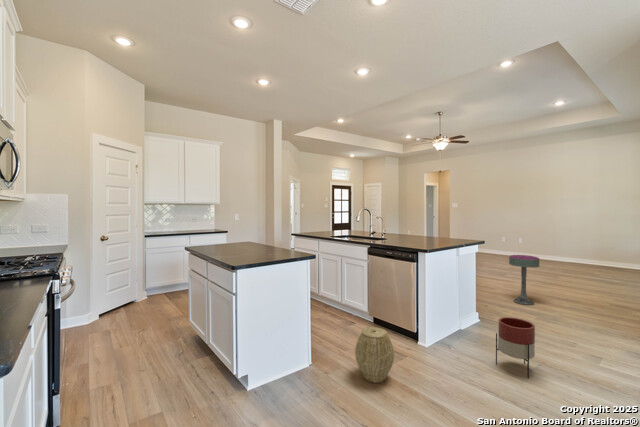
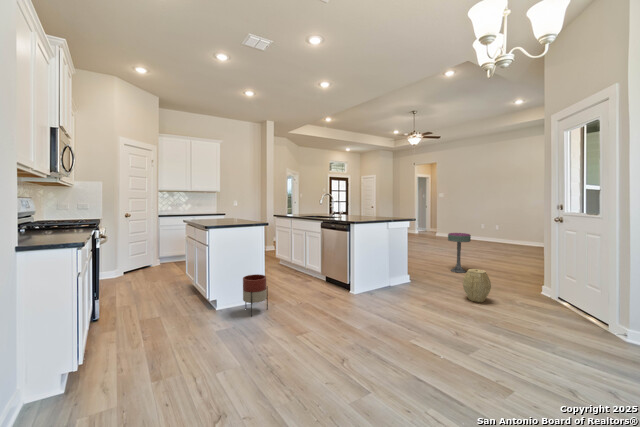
planter: present [496,317,535,378] -> present [243,274,268,316]
woven basket: present [355,327,394,383] -> present [463,269,491,302]

